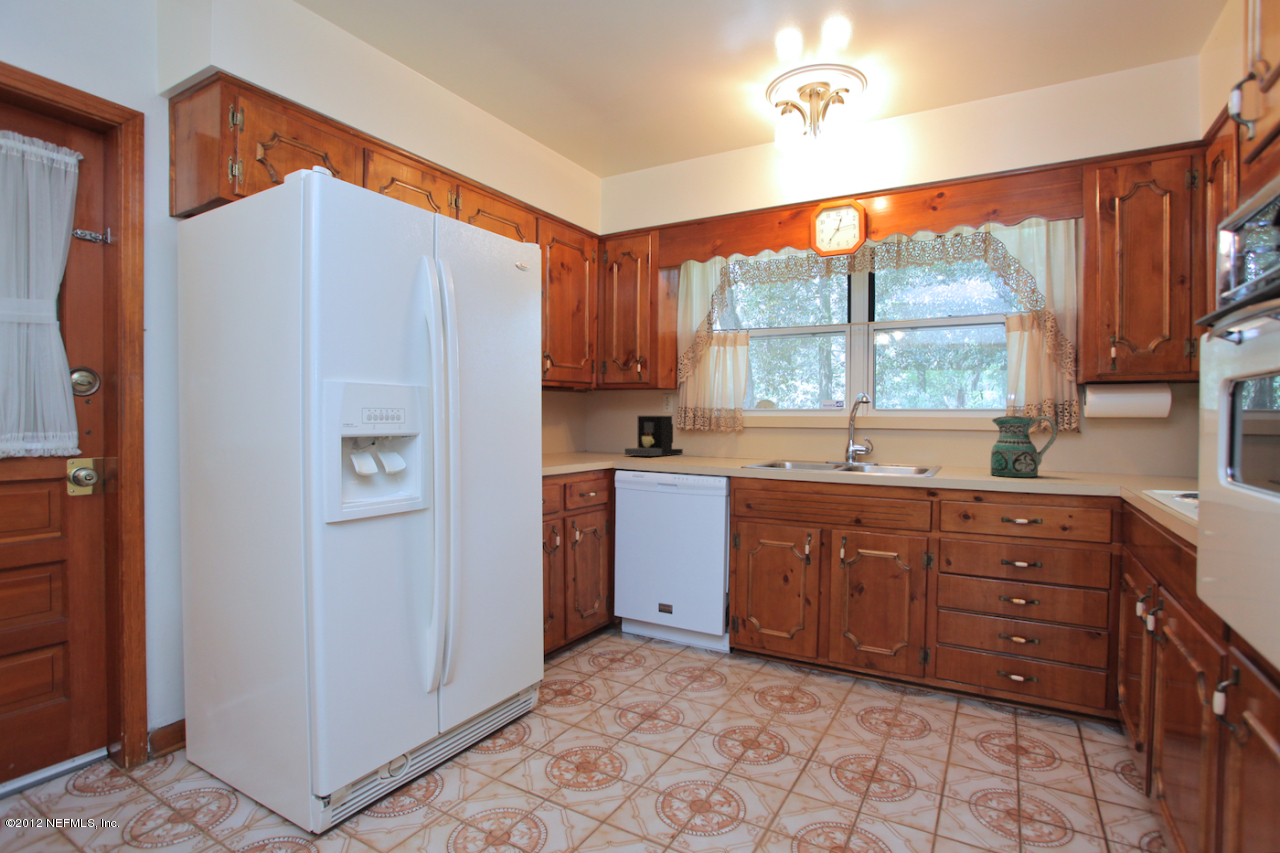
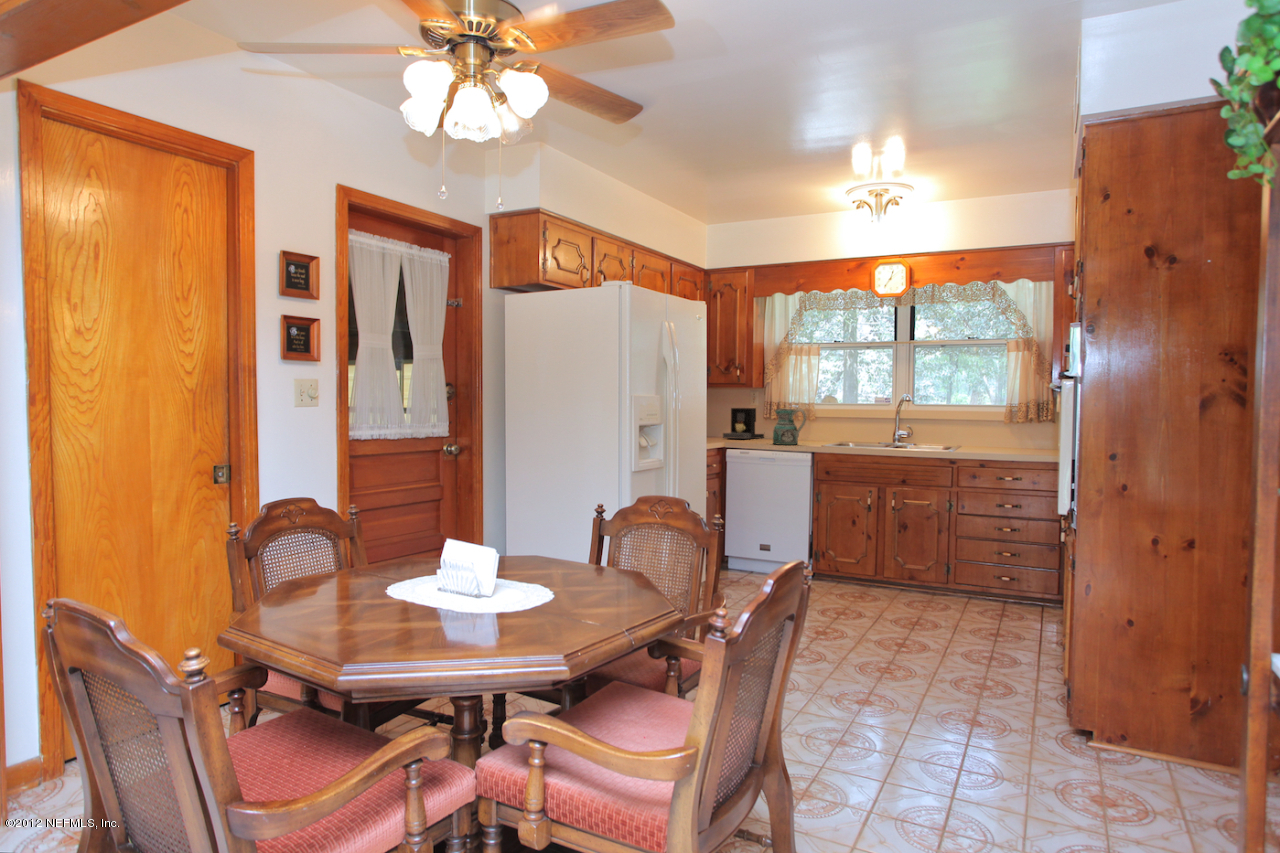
ceramic pitcher: present [991,415,1058,477] -> present [773,409,806,445]

